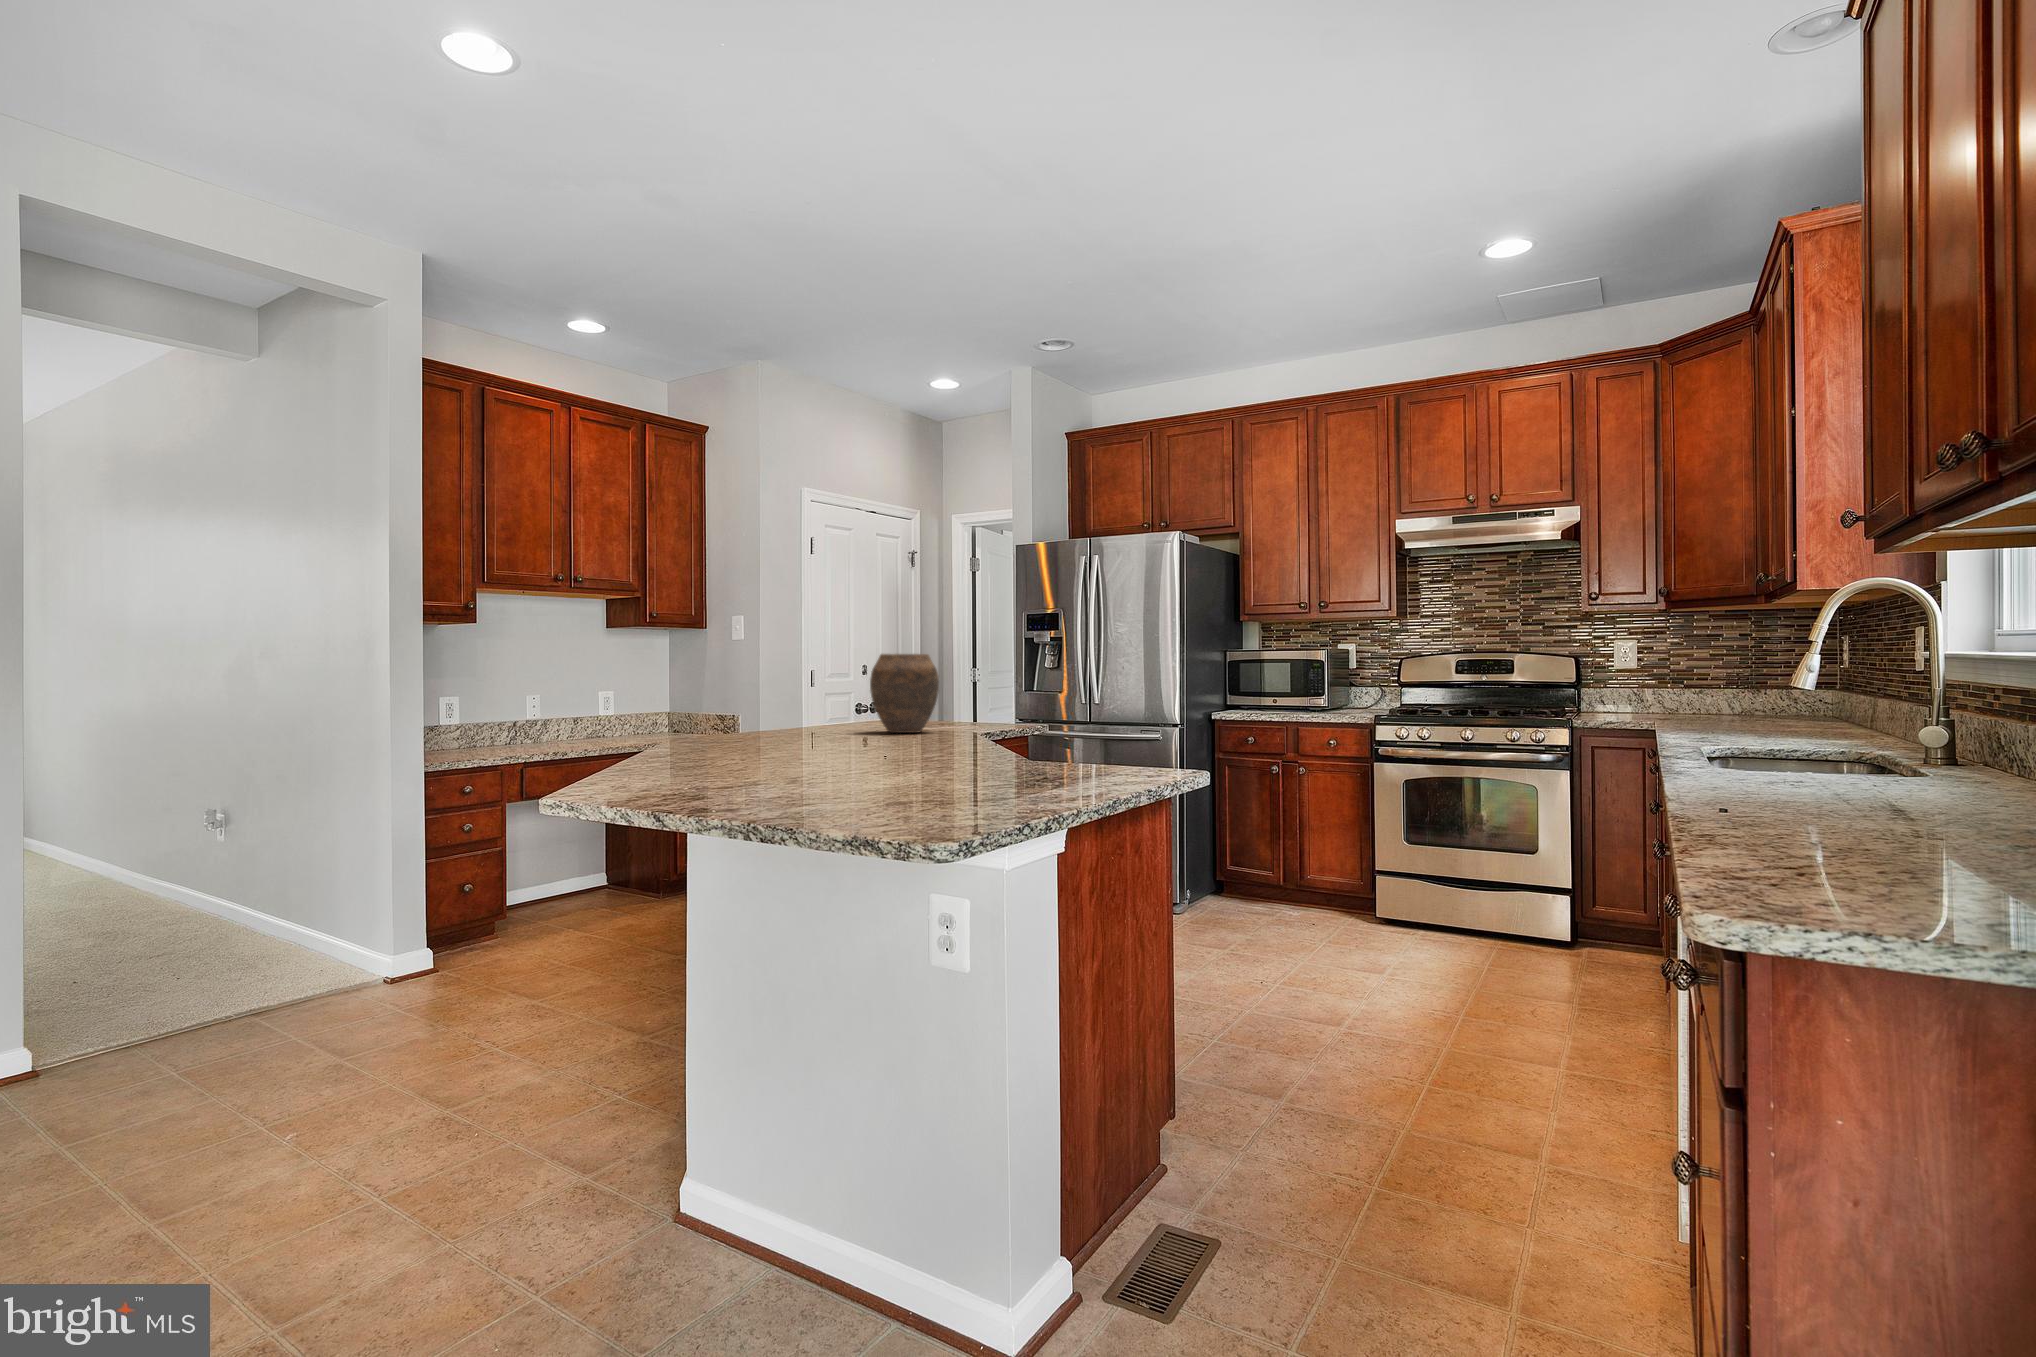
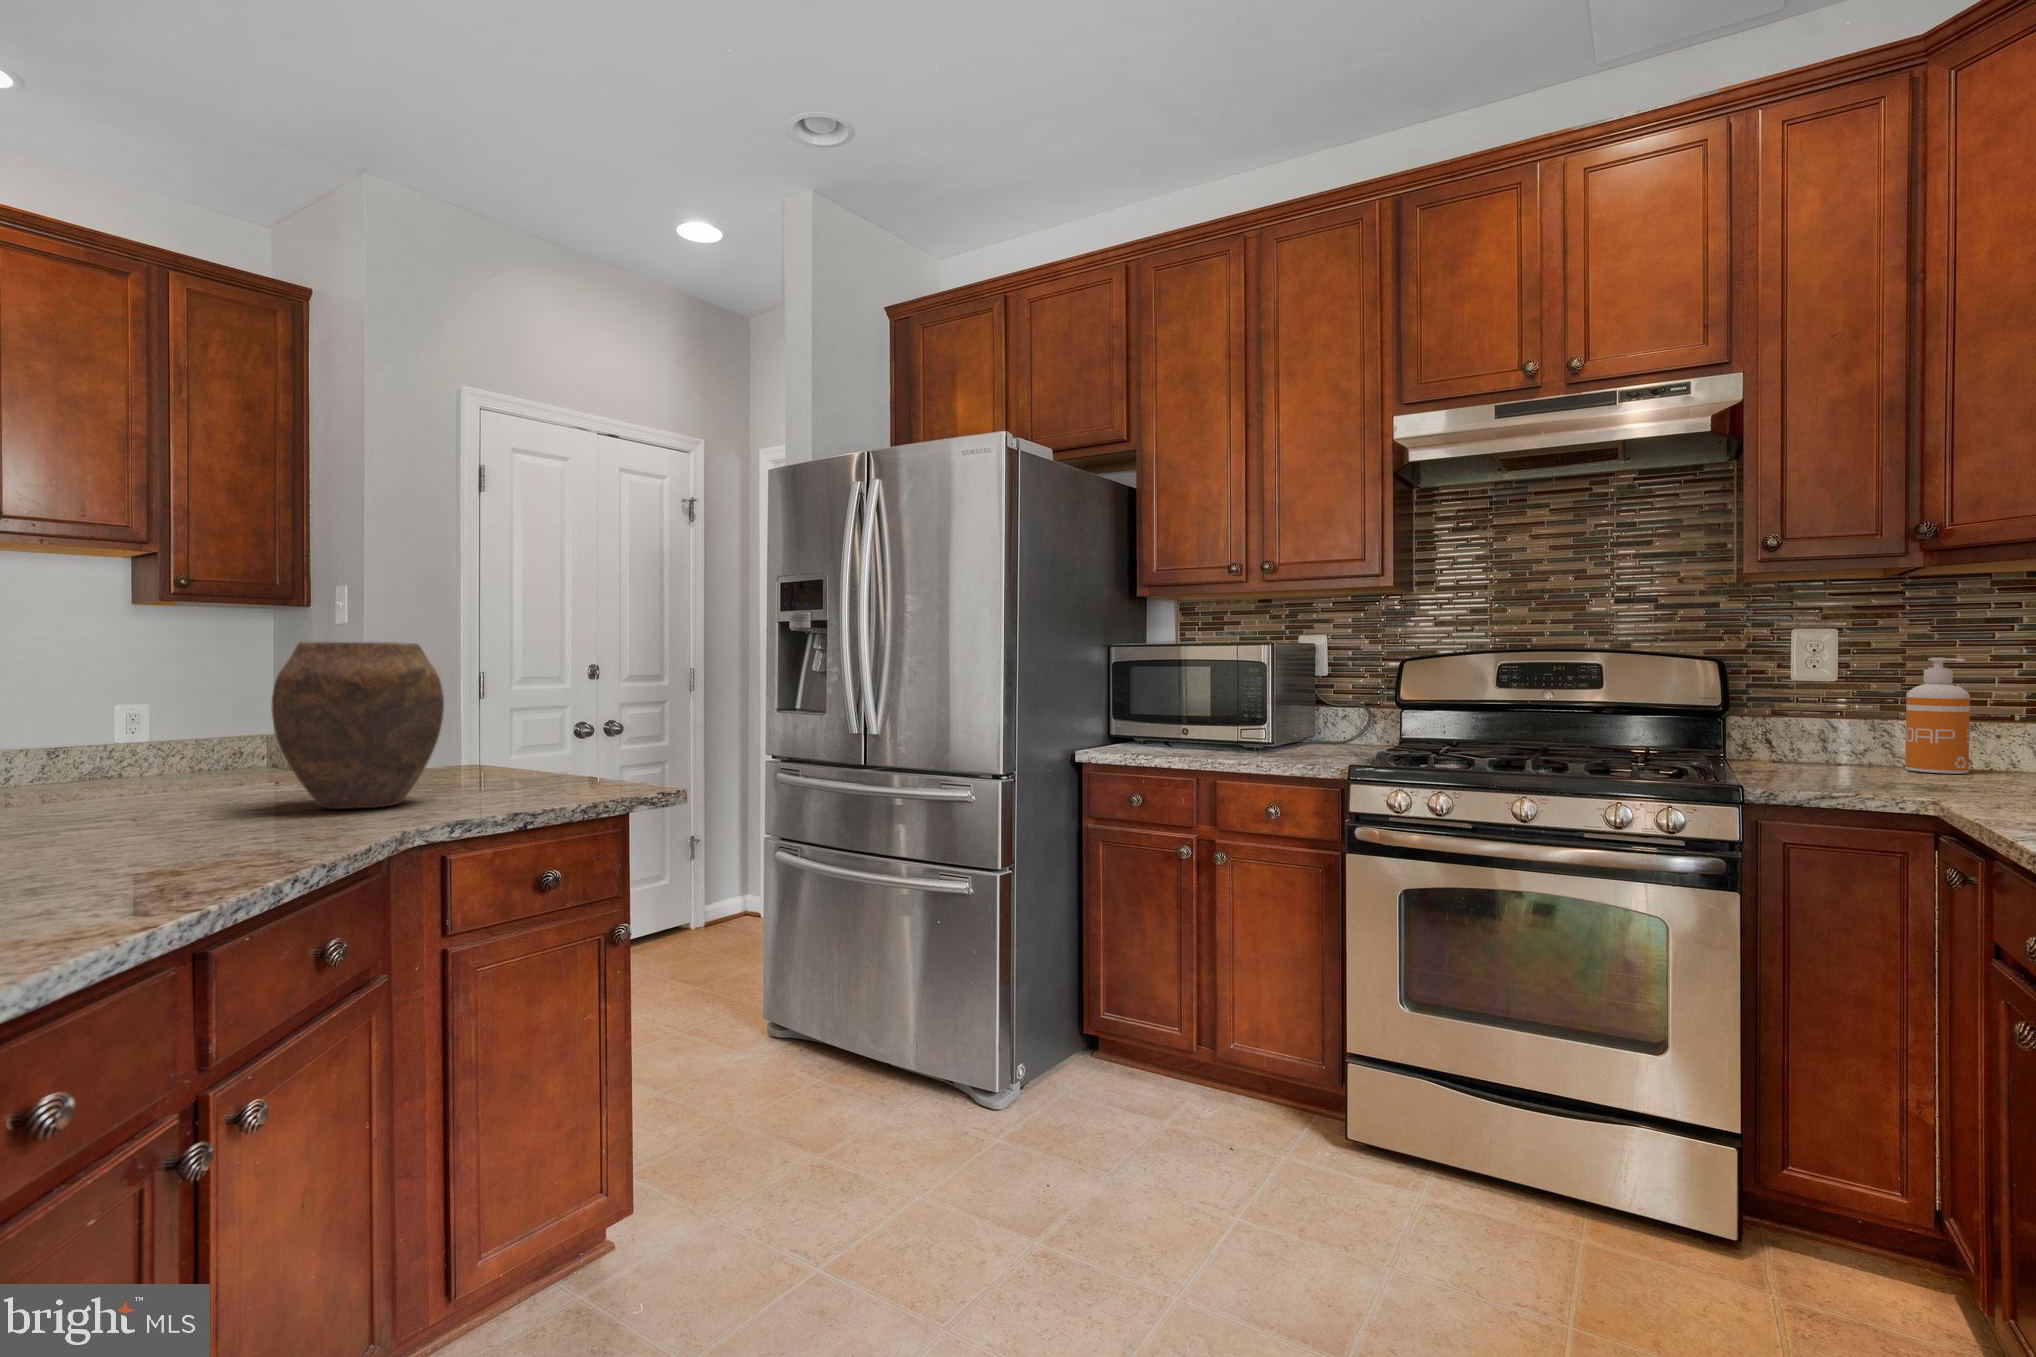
soap dispenser: none [1667,655,1696,715] -> present [1905,658,1970,774]

